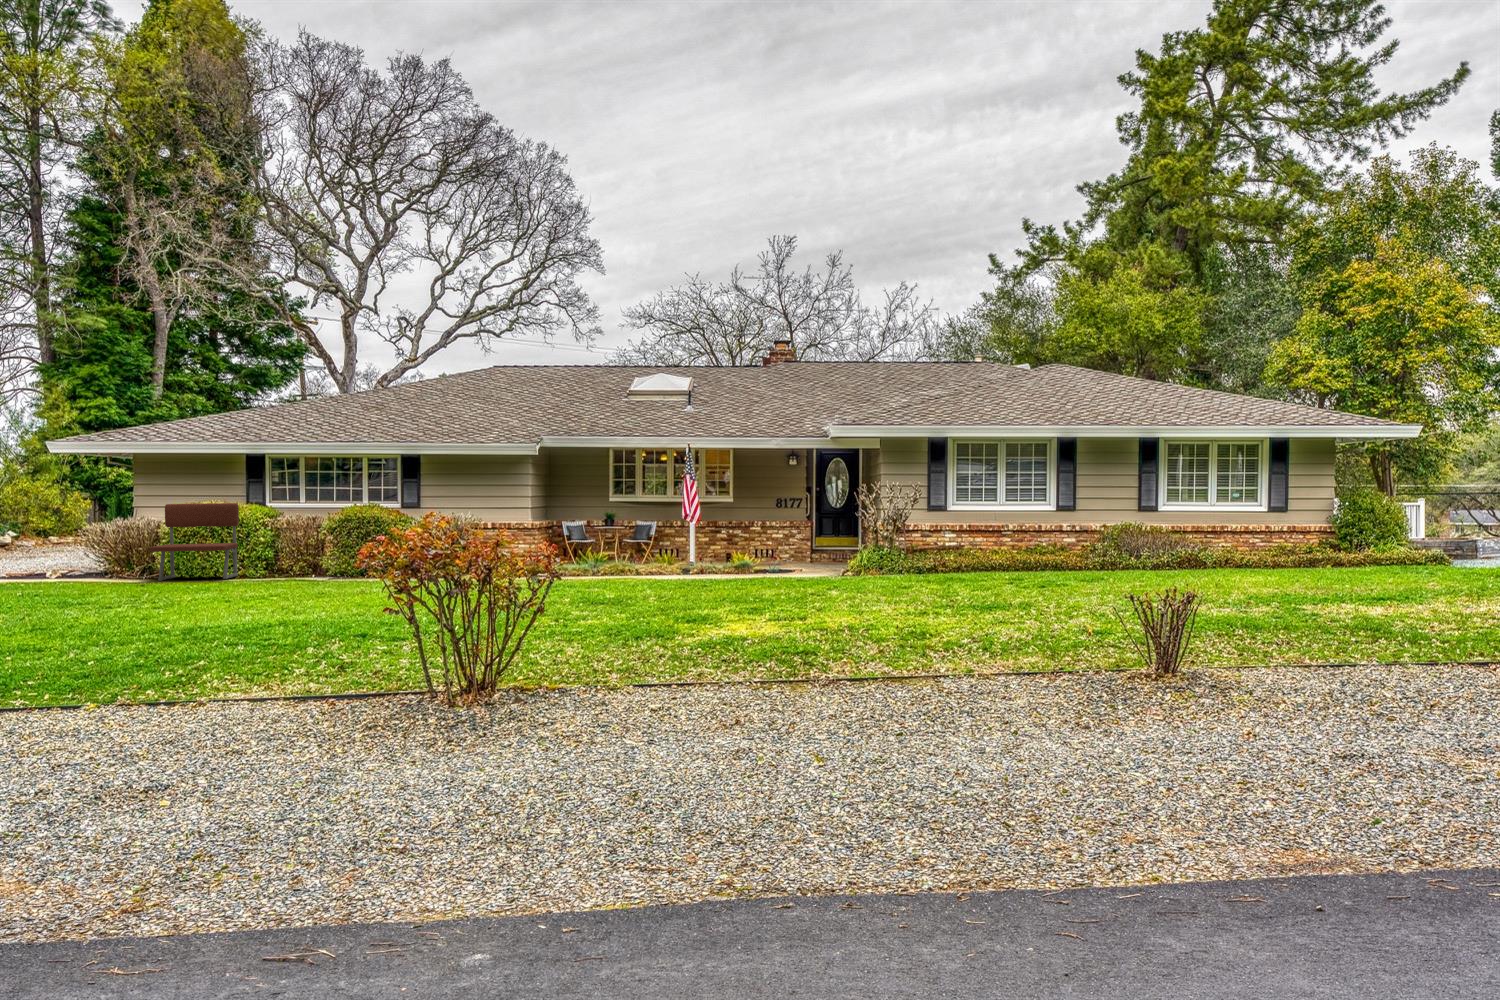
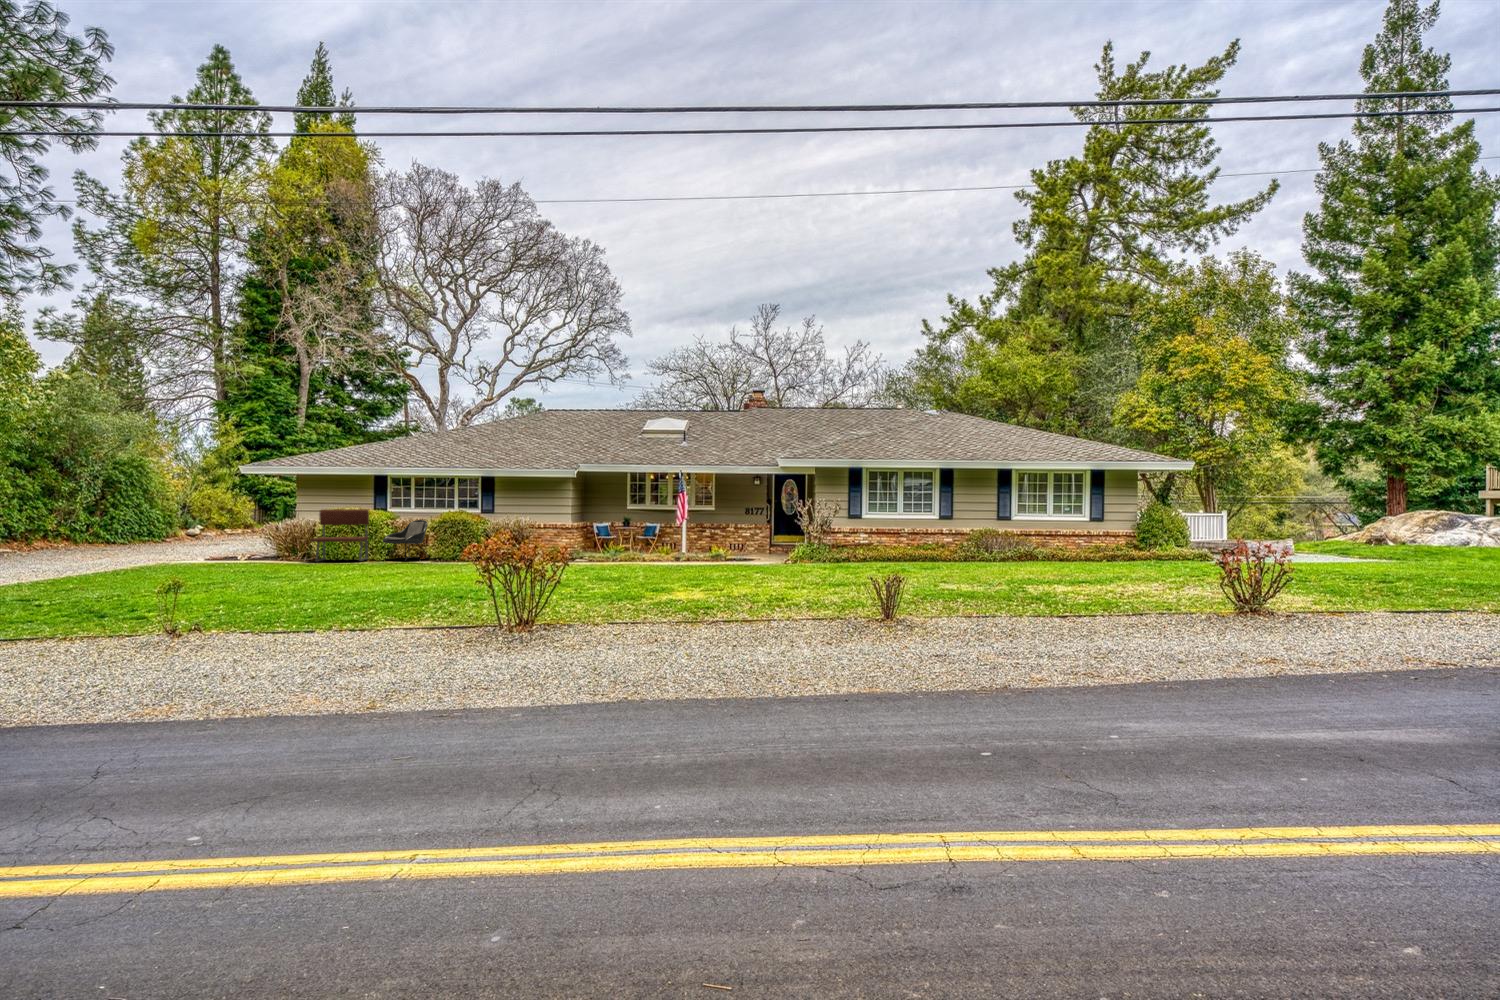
lounge chair: none [258,519,328,579] -> present [383,520,430,561]

